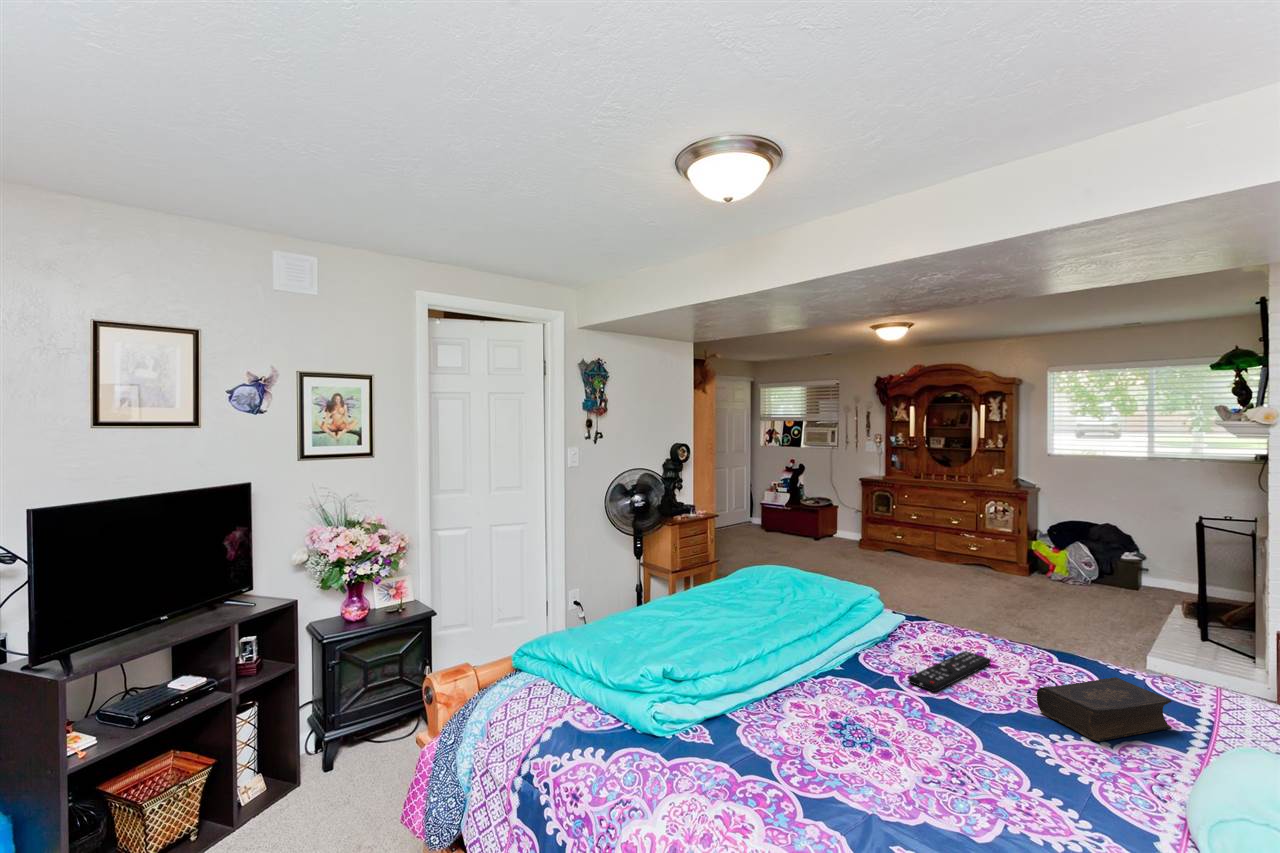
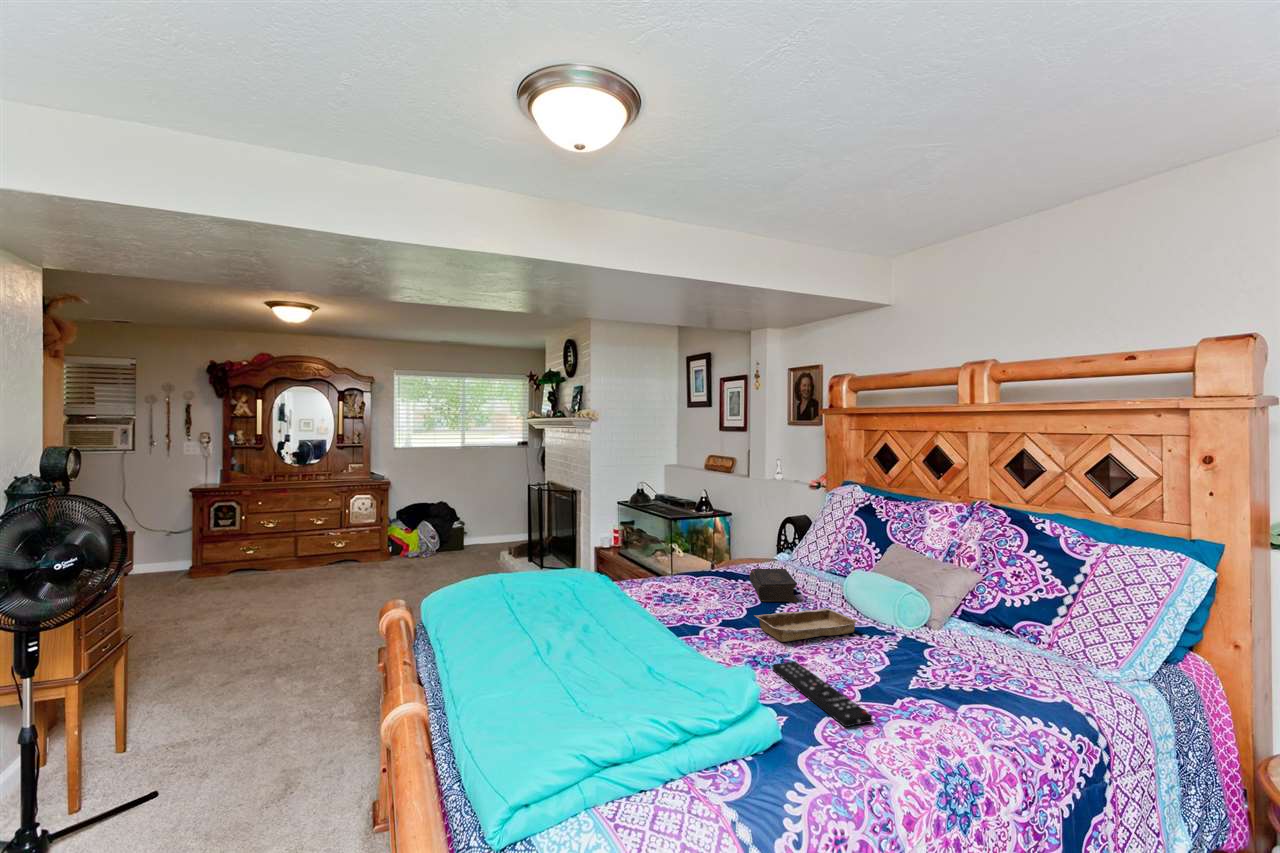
remote control: present [908,651,991,692] -> present [772,661,872,727]
tray: none [892,696,1066,793] -> present [755,608,858,642]

